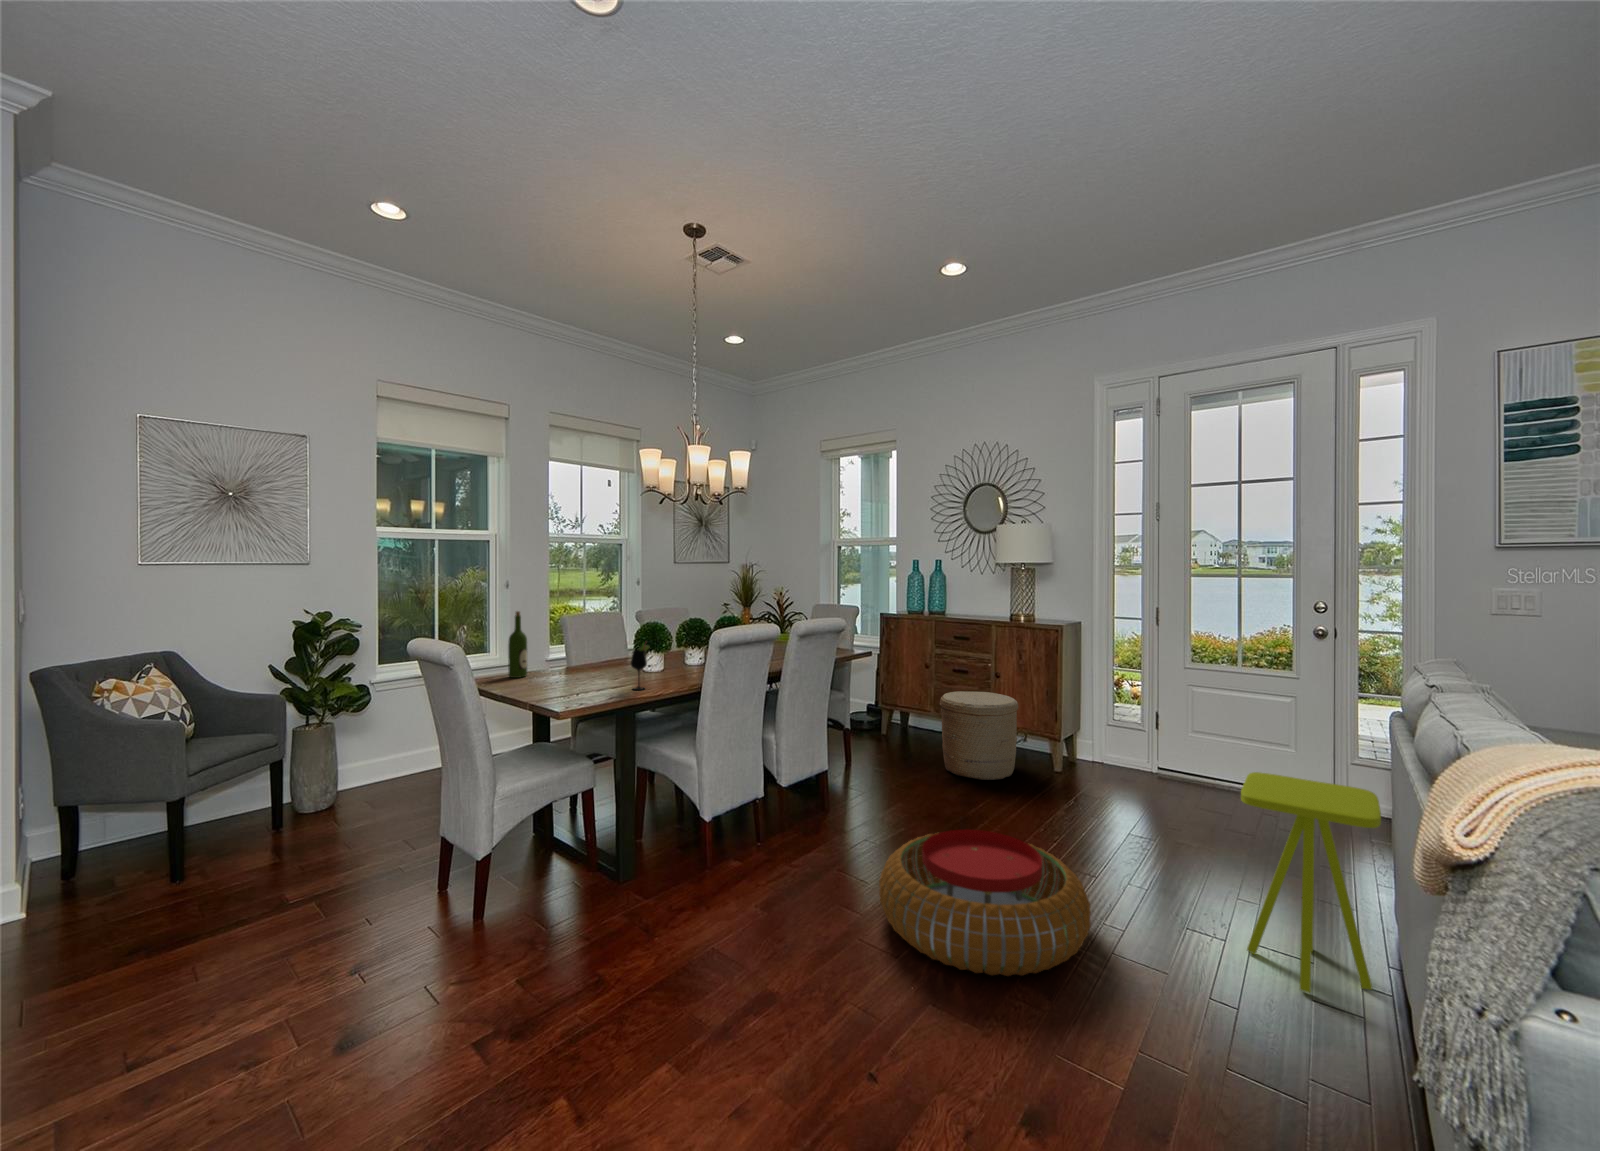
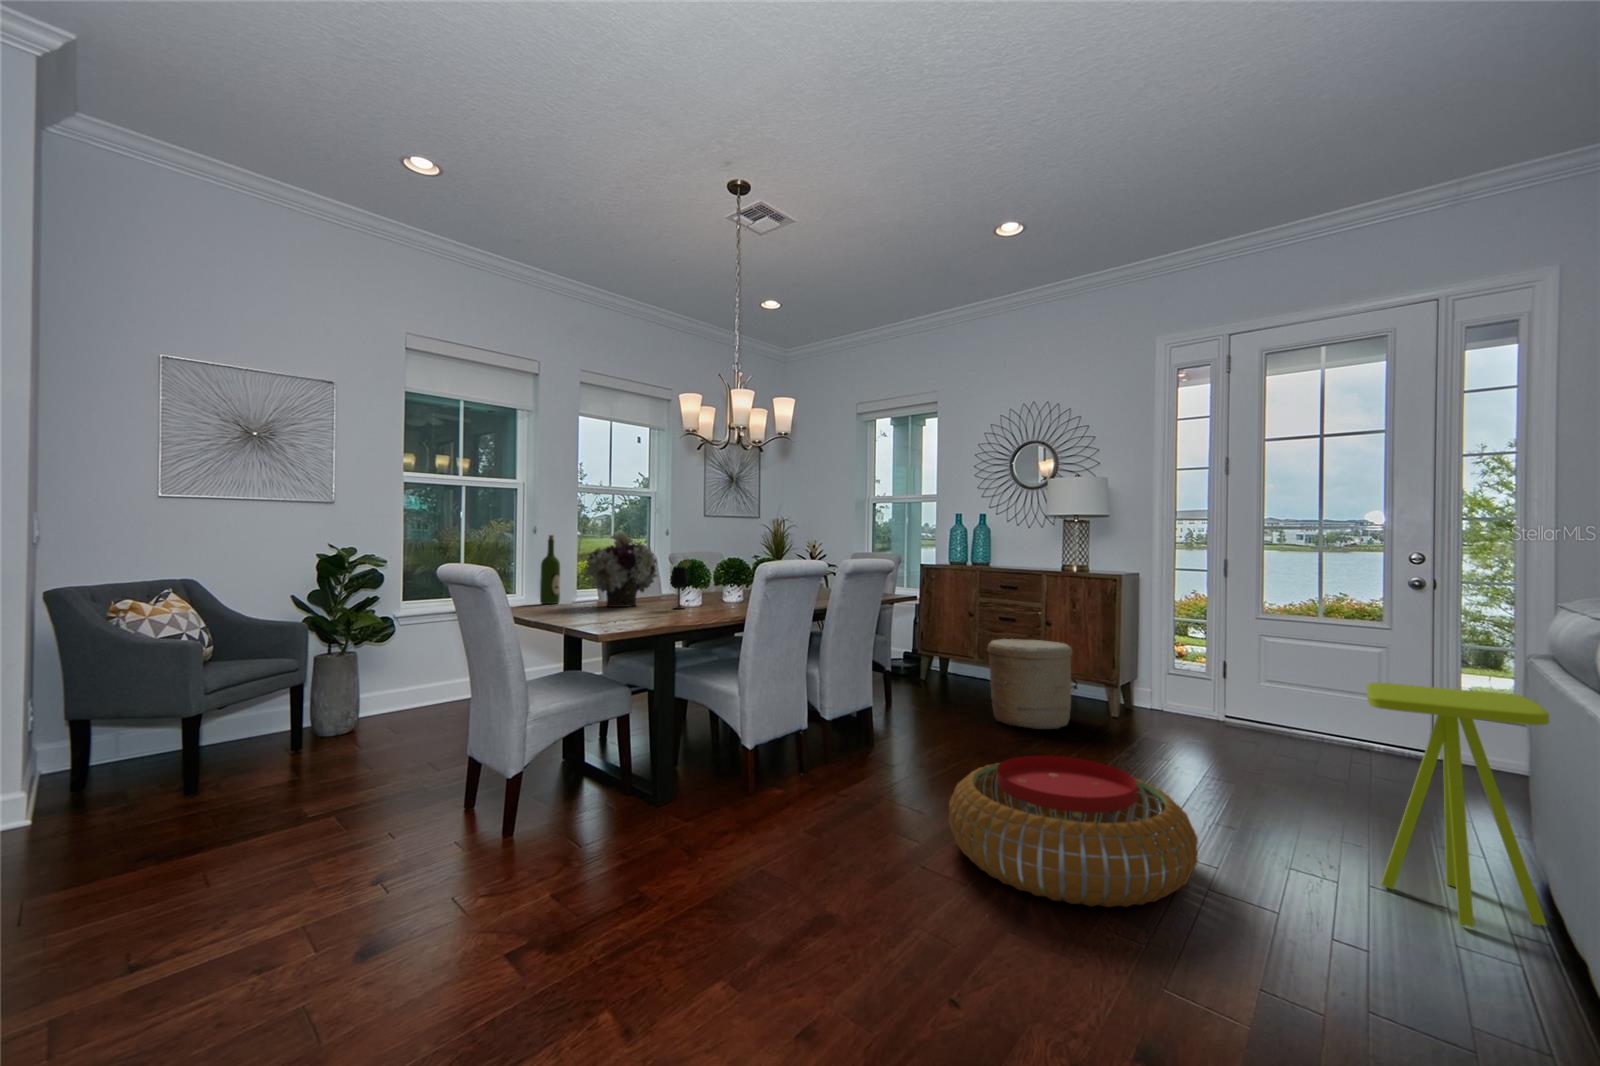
flower arrangement: none [547,612,620,685] -> present [584,532,657,607]

